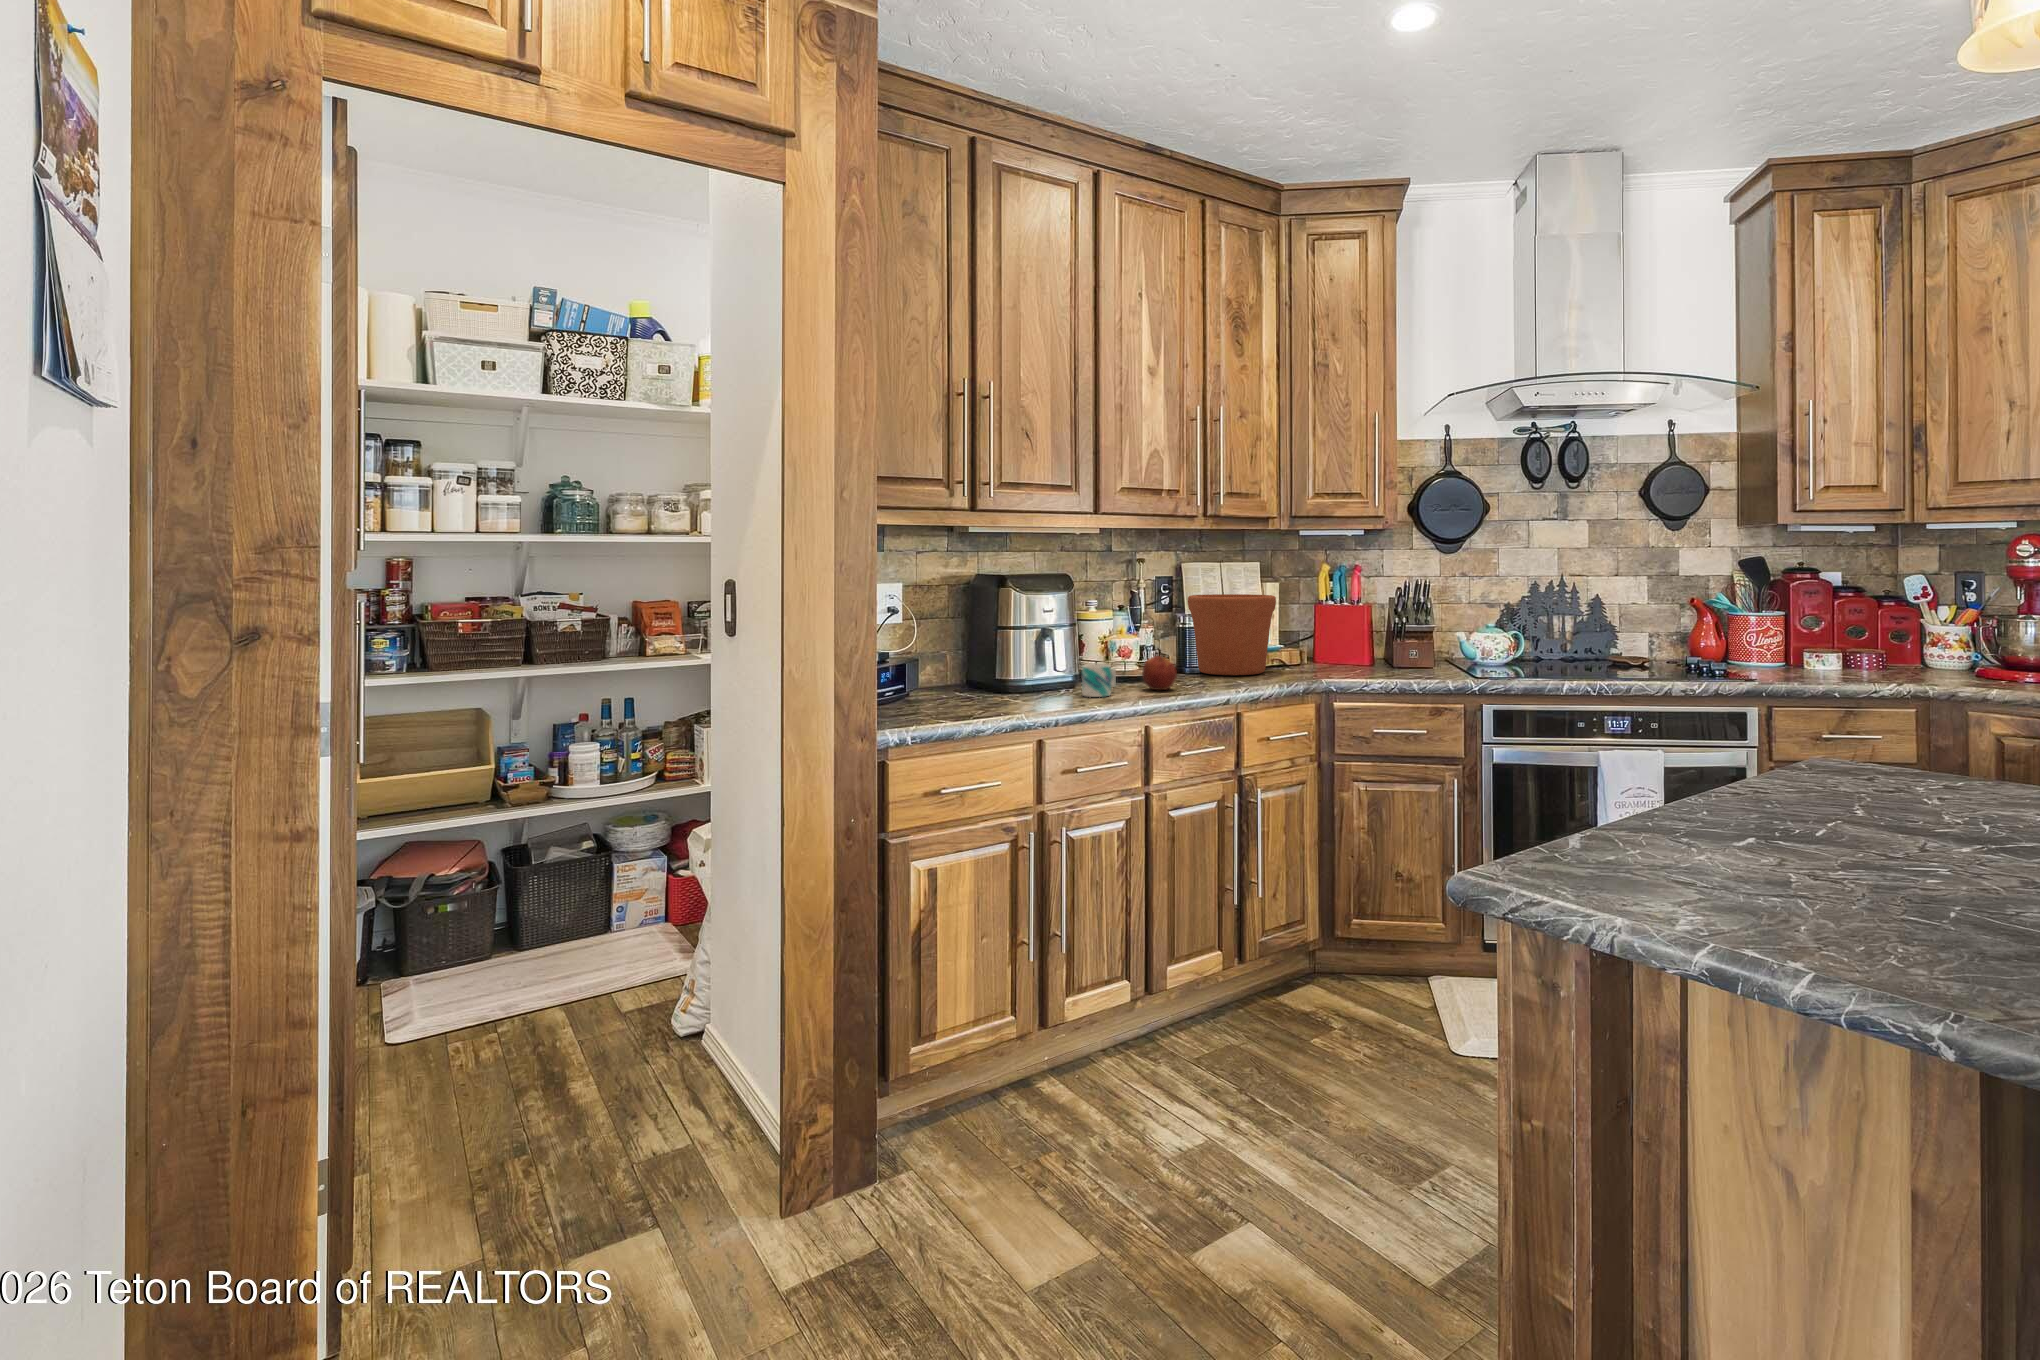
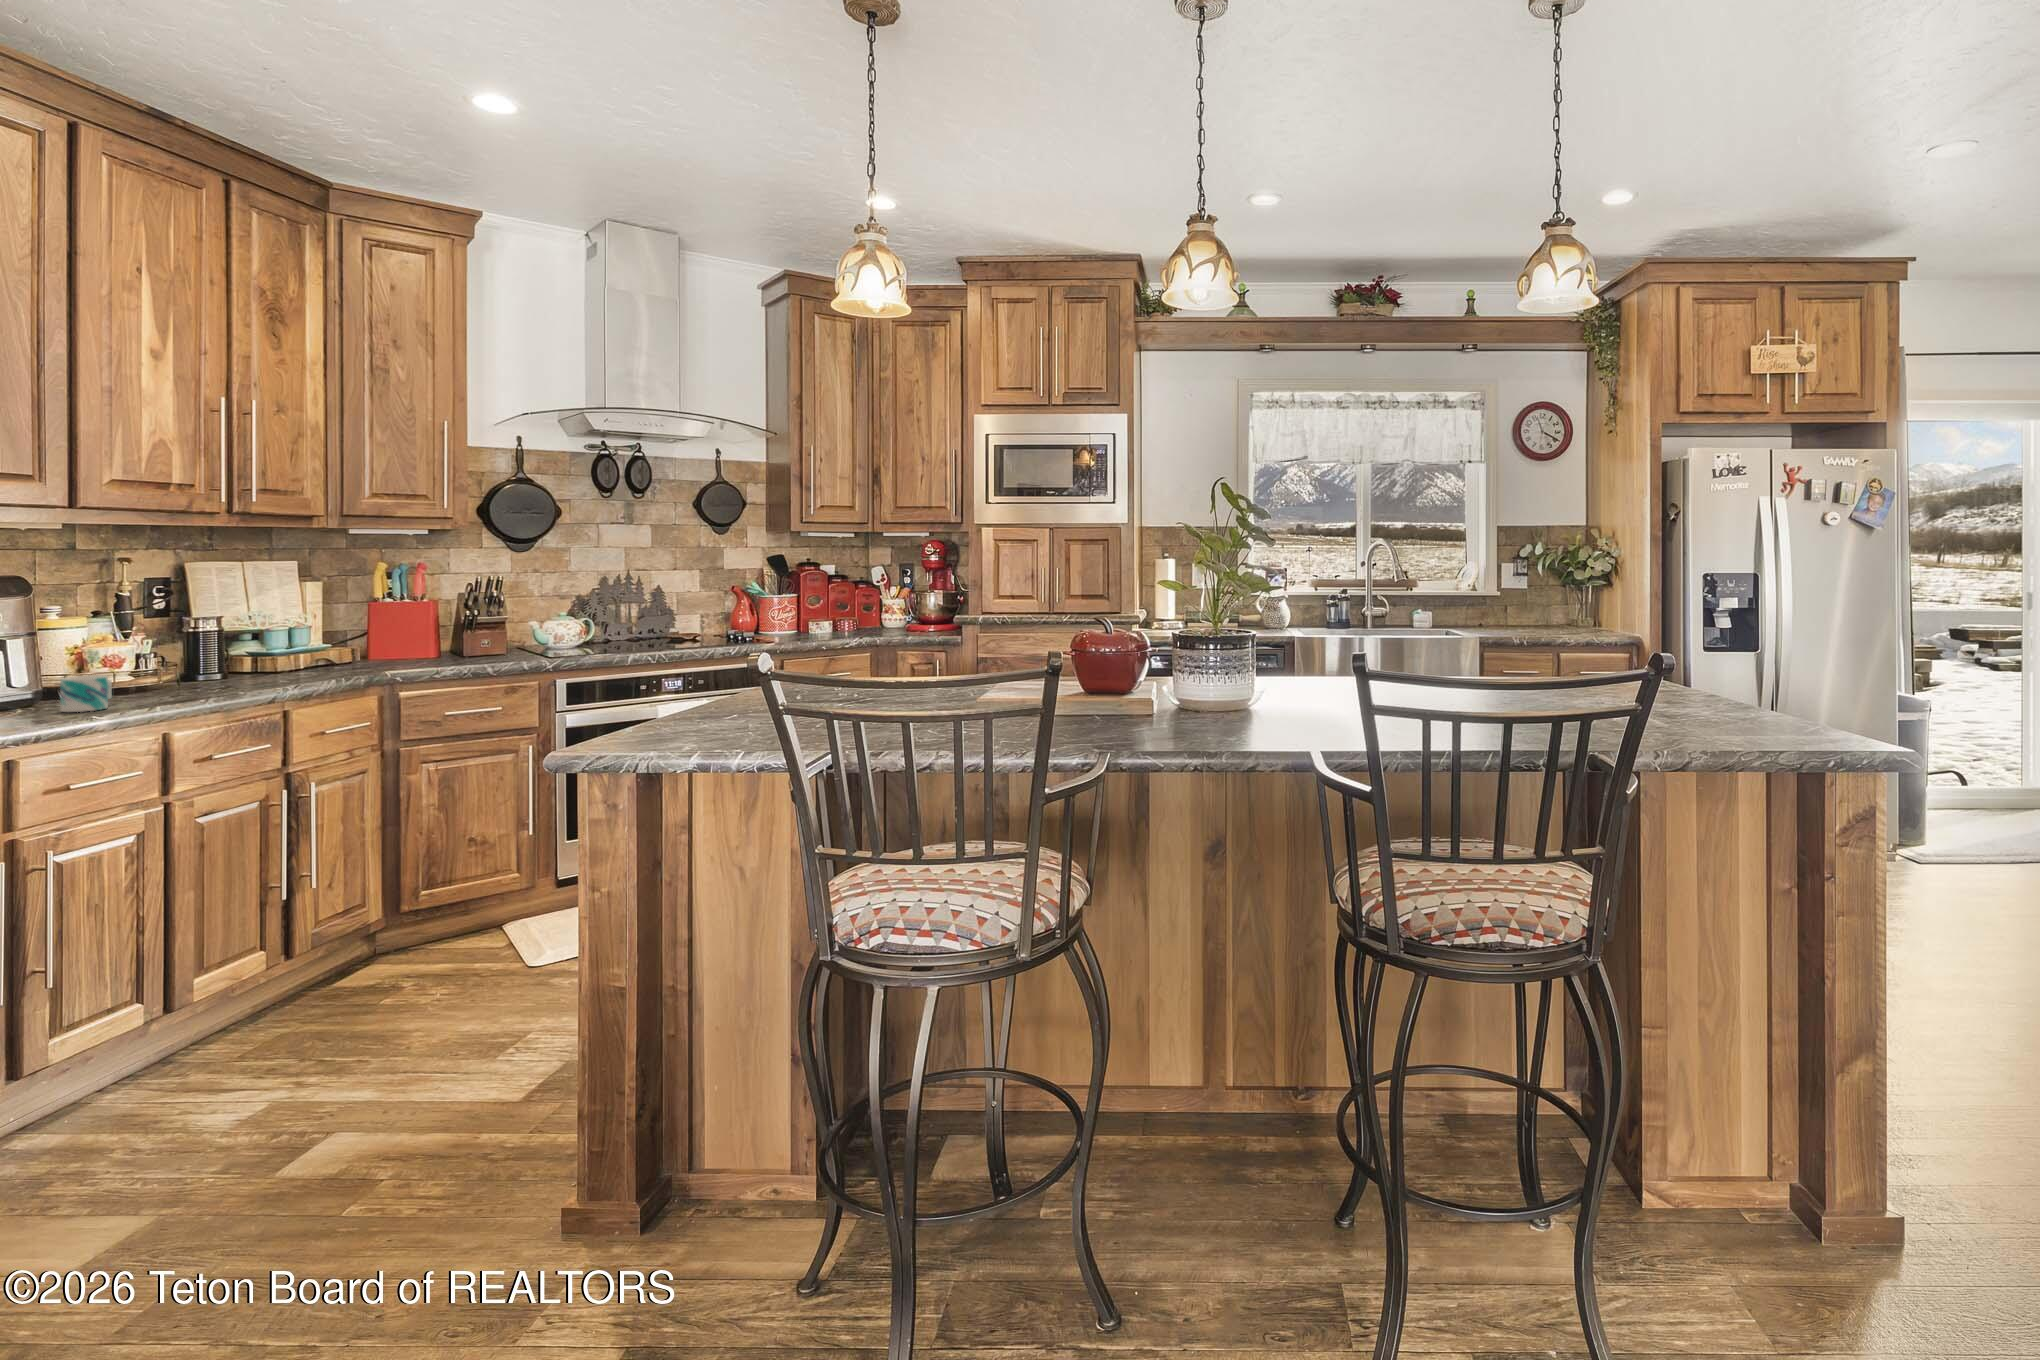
flower pot: present [1188,594,1276,675] -> none [203,594,327,678]
apple: present [1142,656,1177,690] -> none [150,661,203,698]

